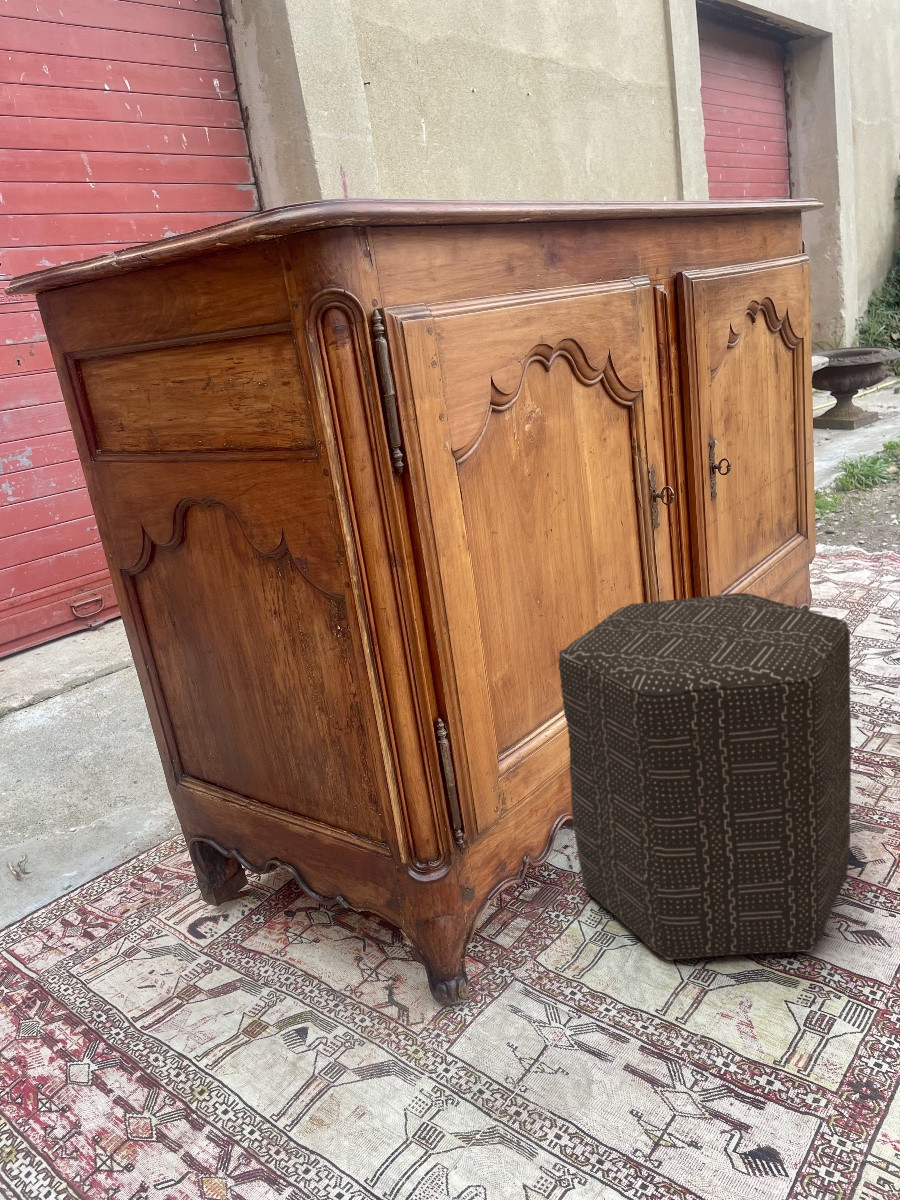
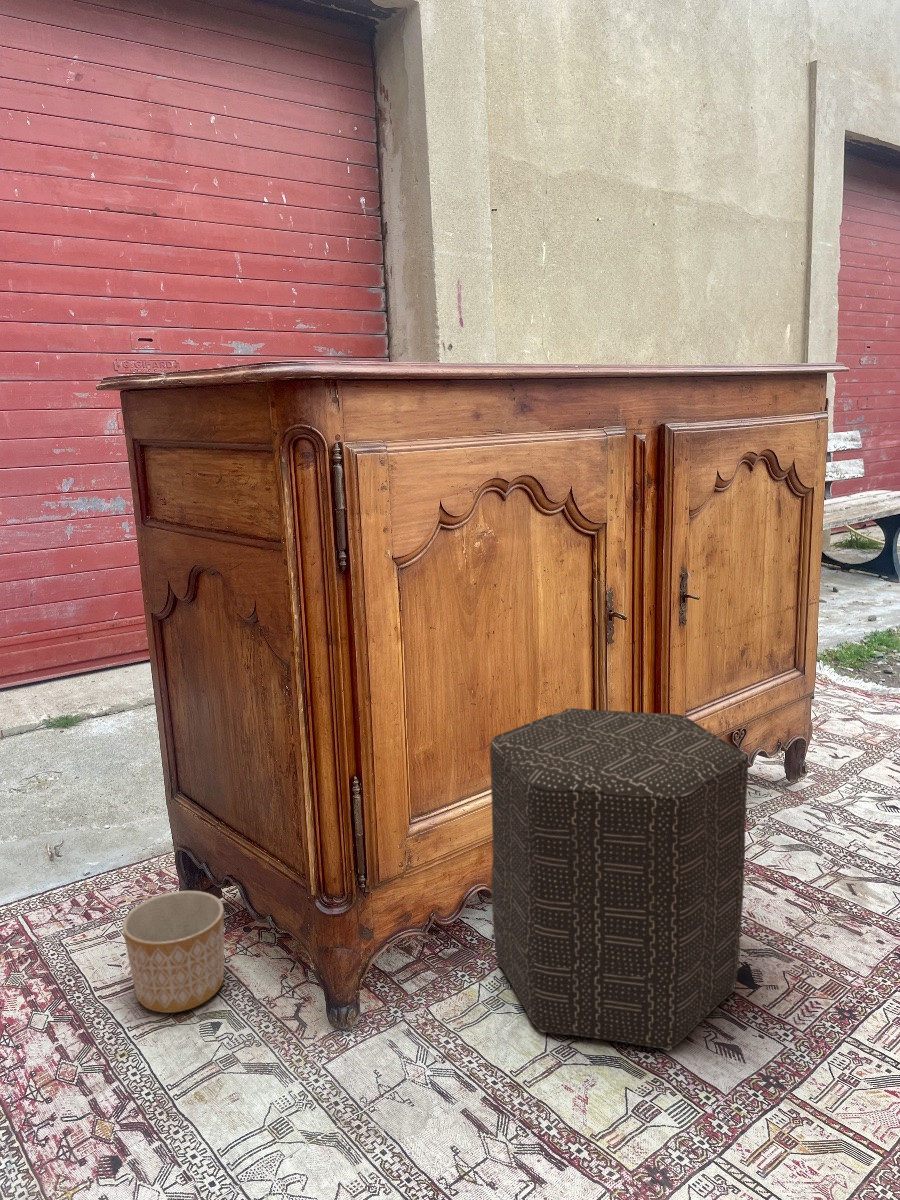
planter: none [163,883,289,1030] -> present [122,891,224,1013]

